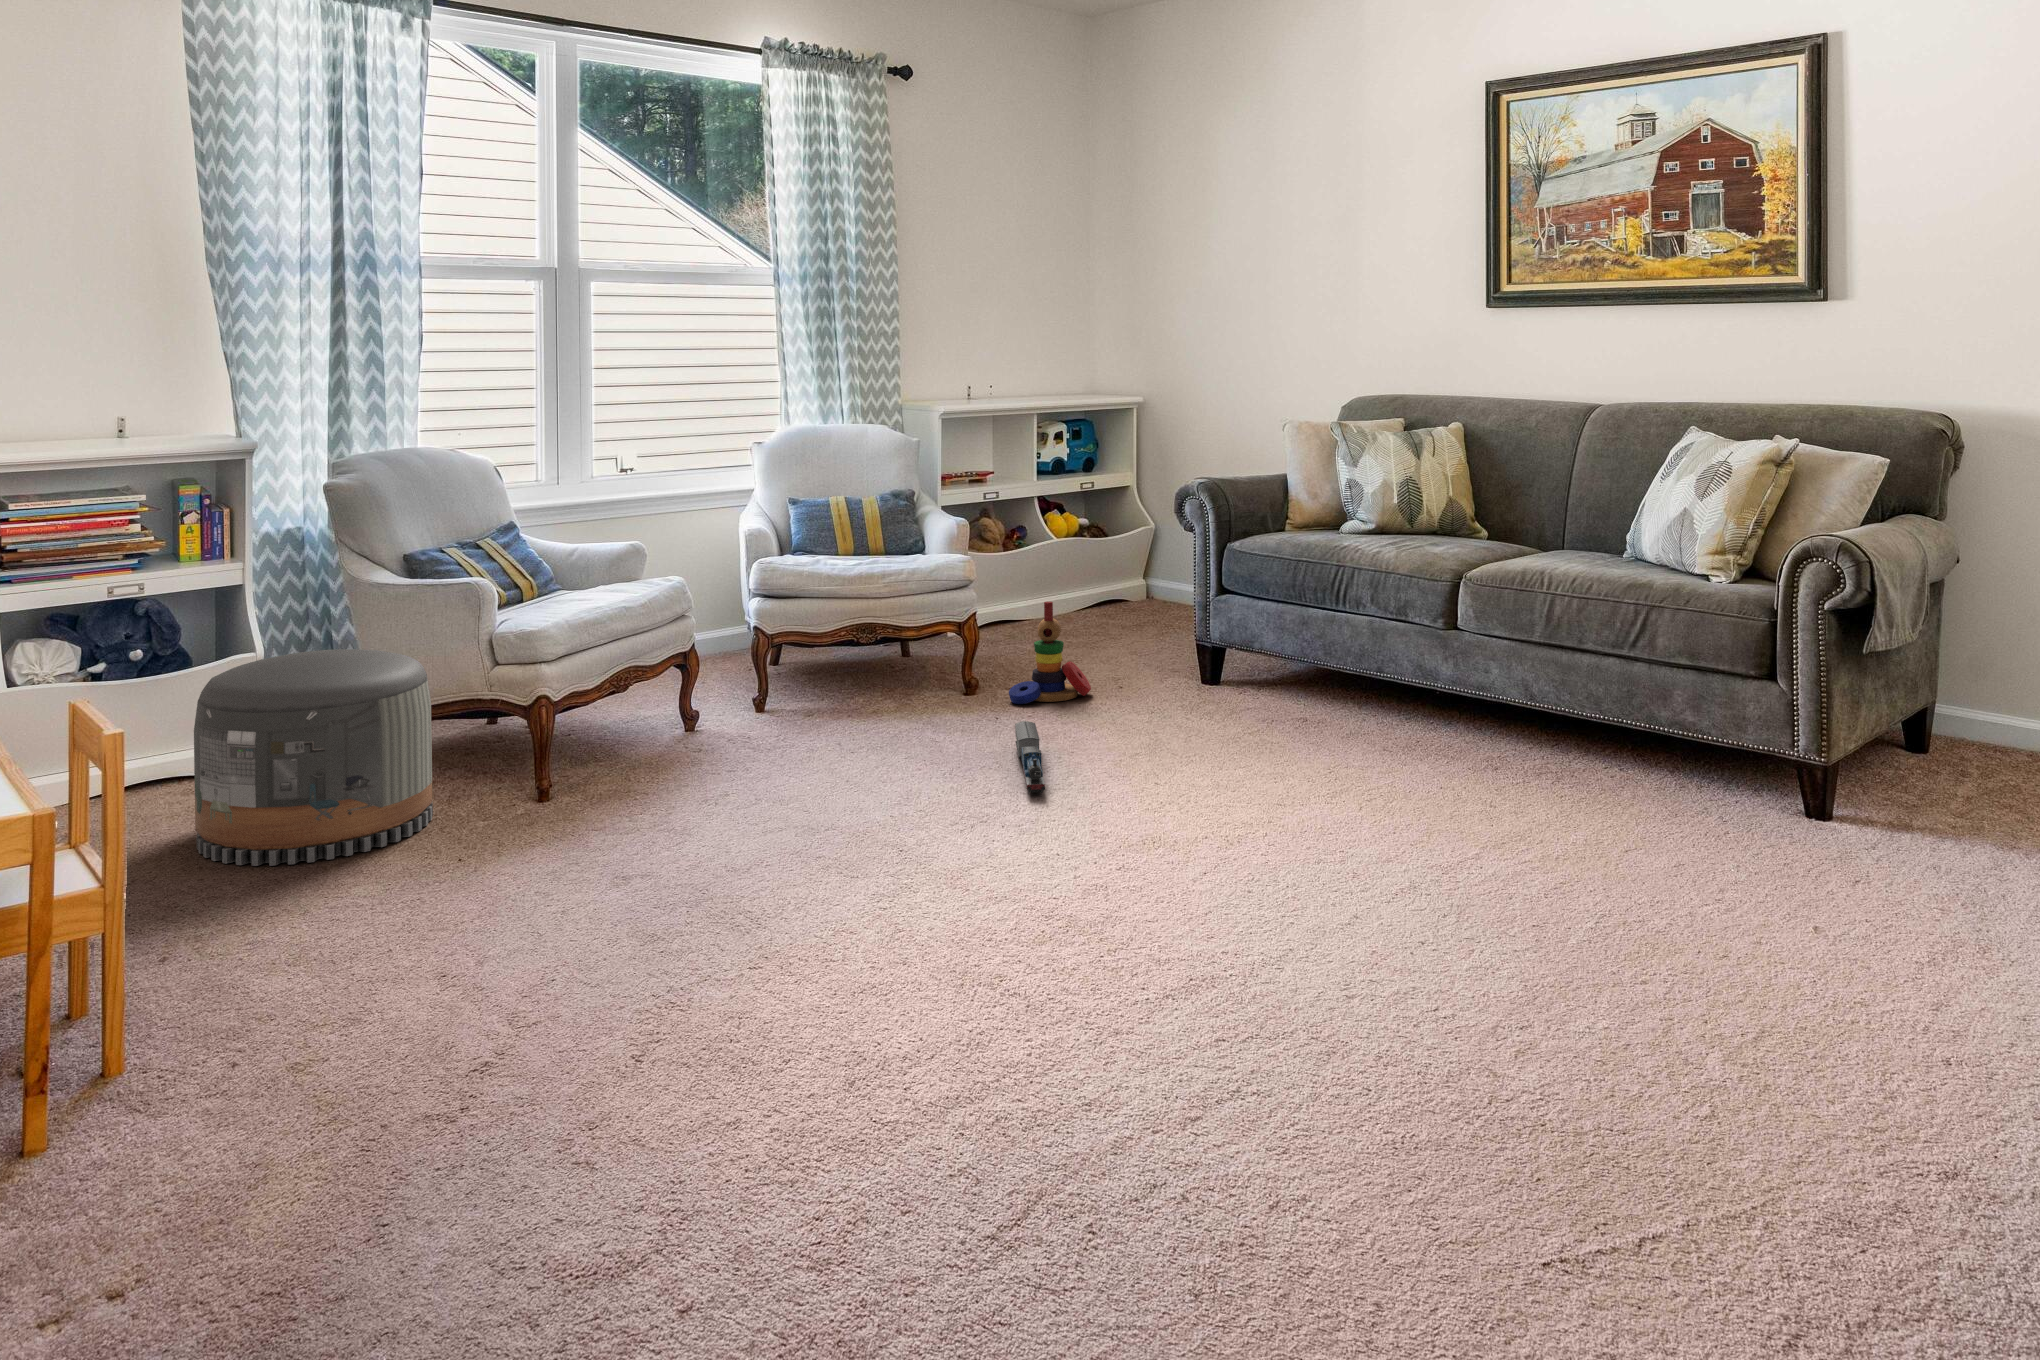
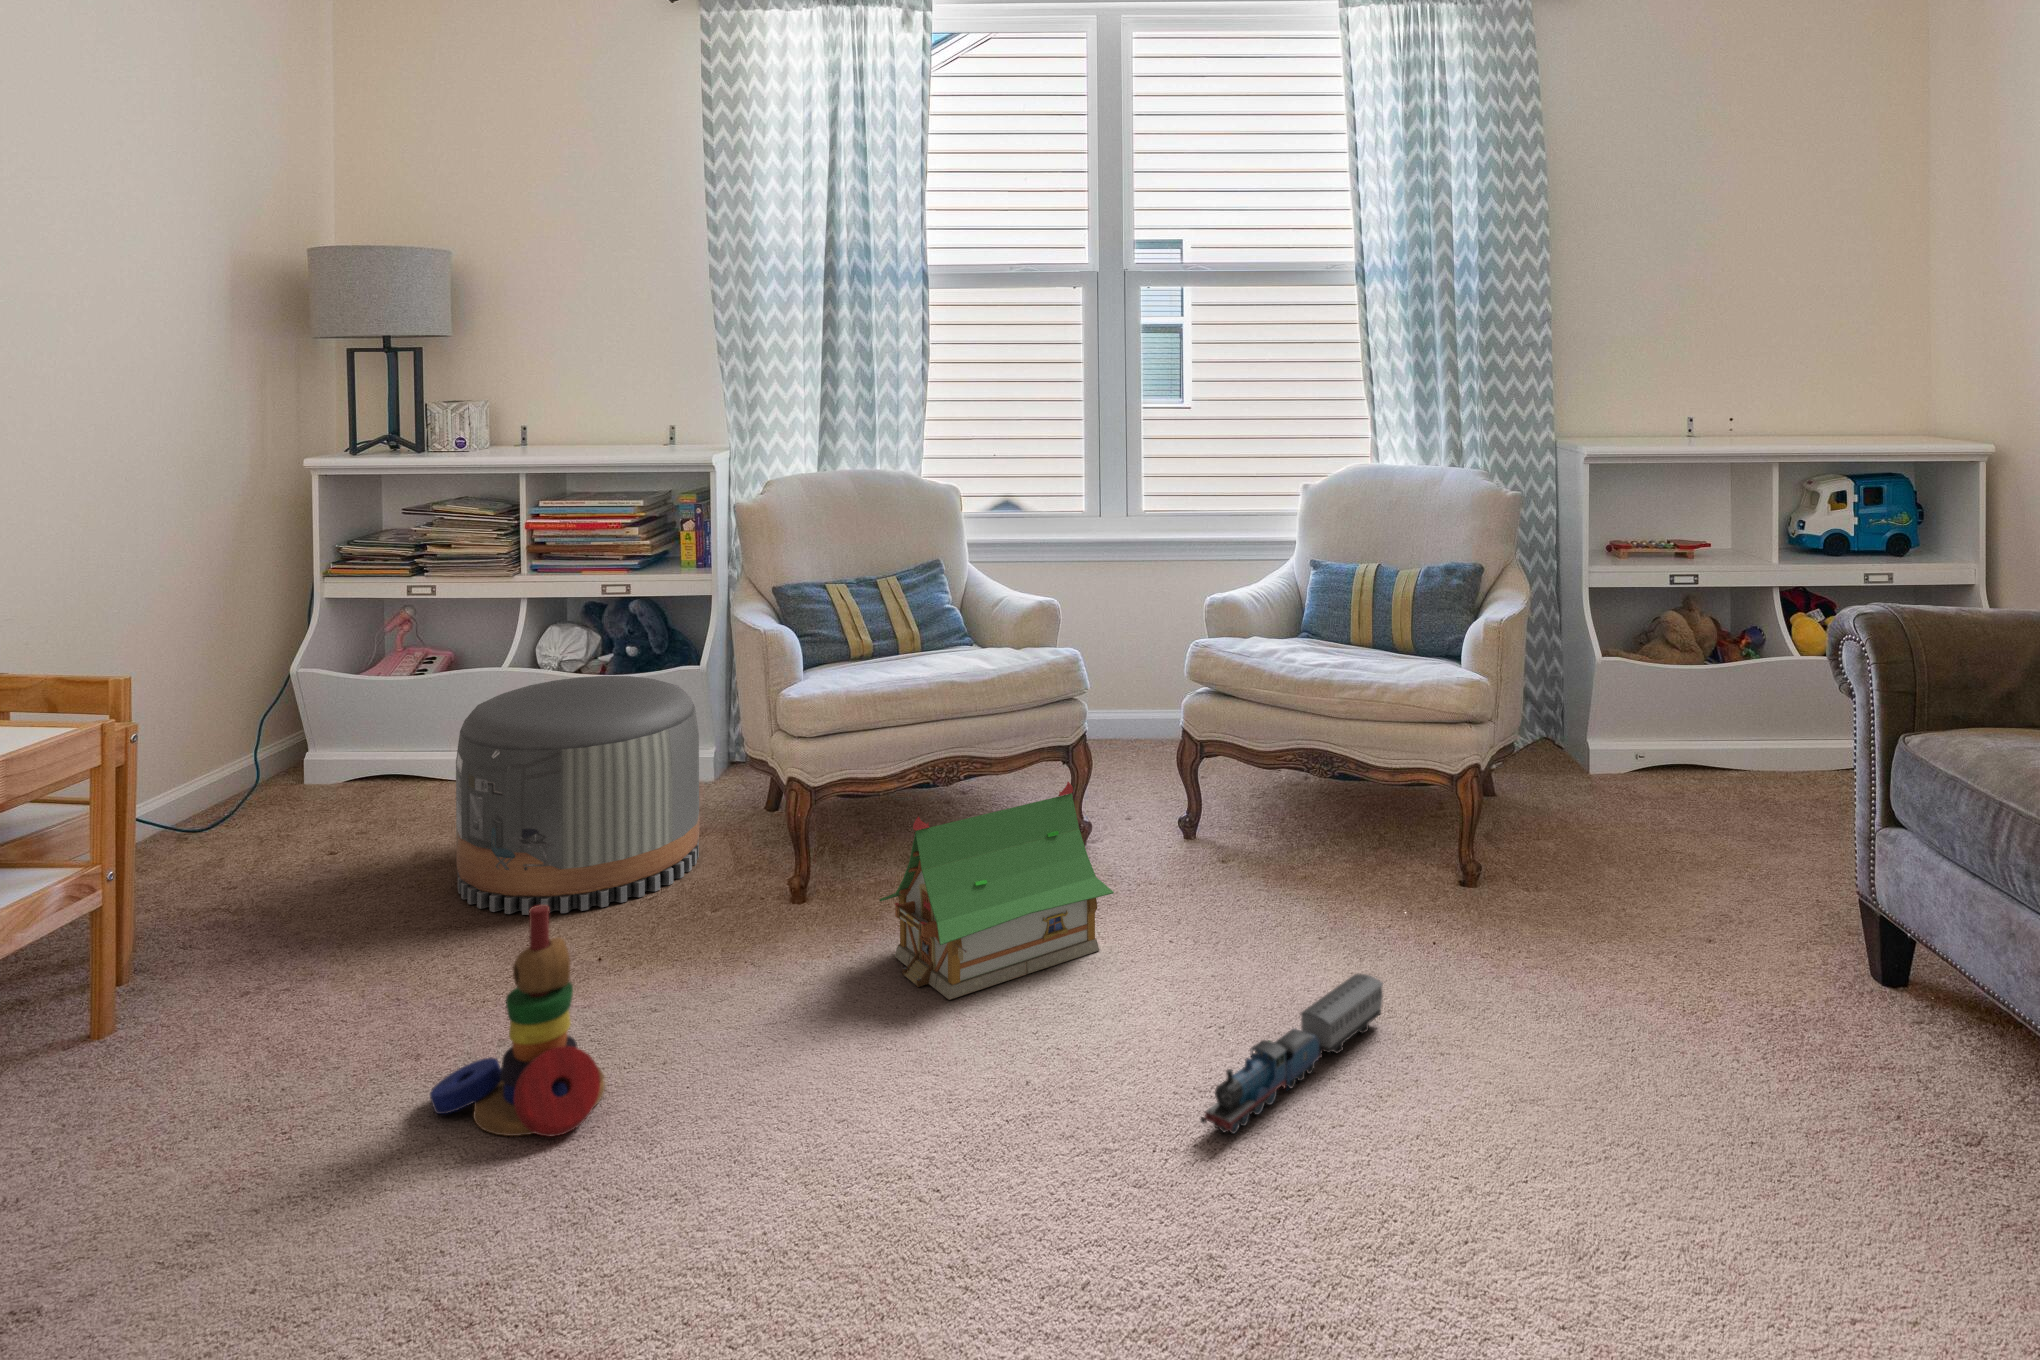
stacking toy: present [1009,602,1091,704] -> present [430,905,605,1136]
toy house: none [699,652,839,801] -> present [879,782,1114,1000]

